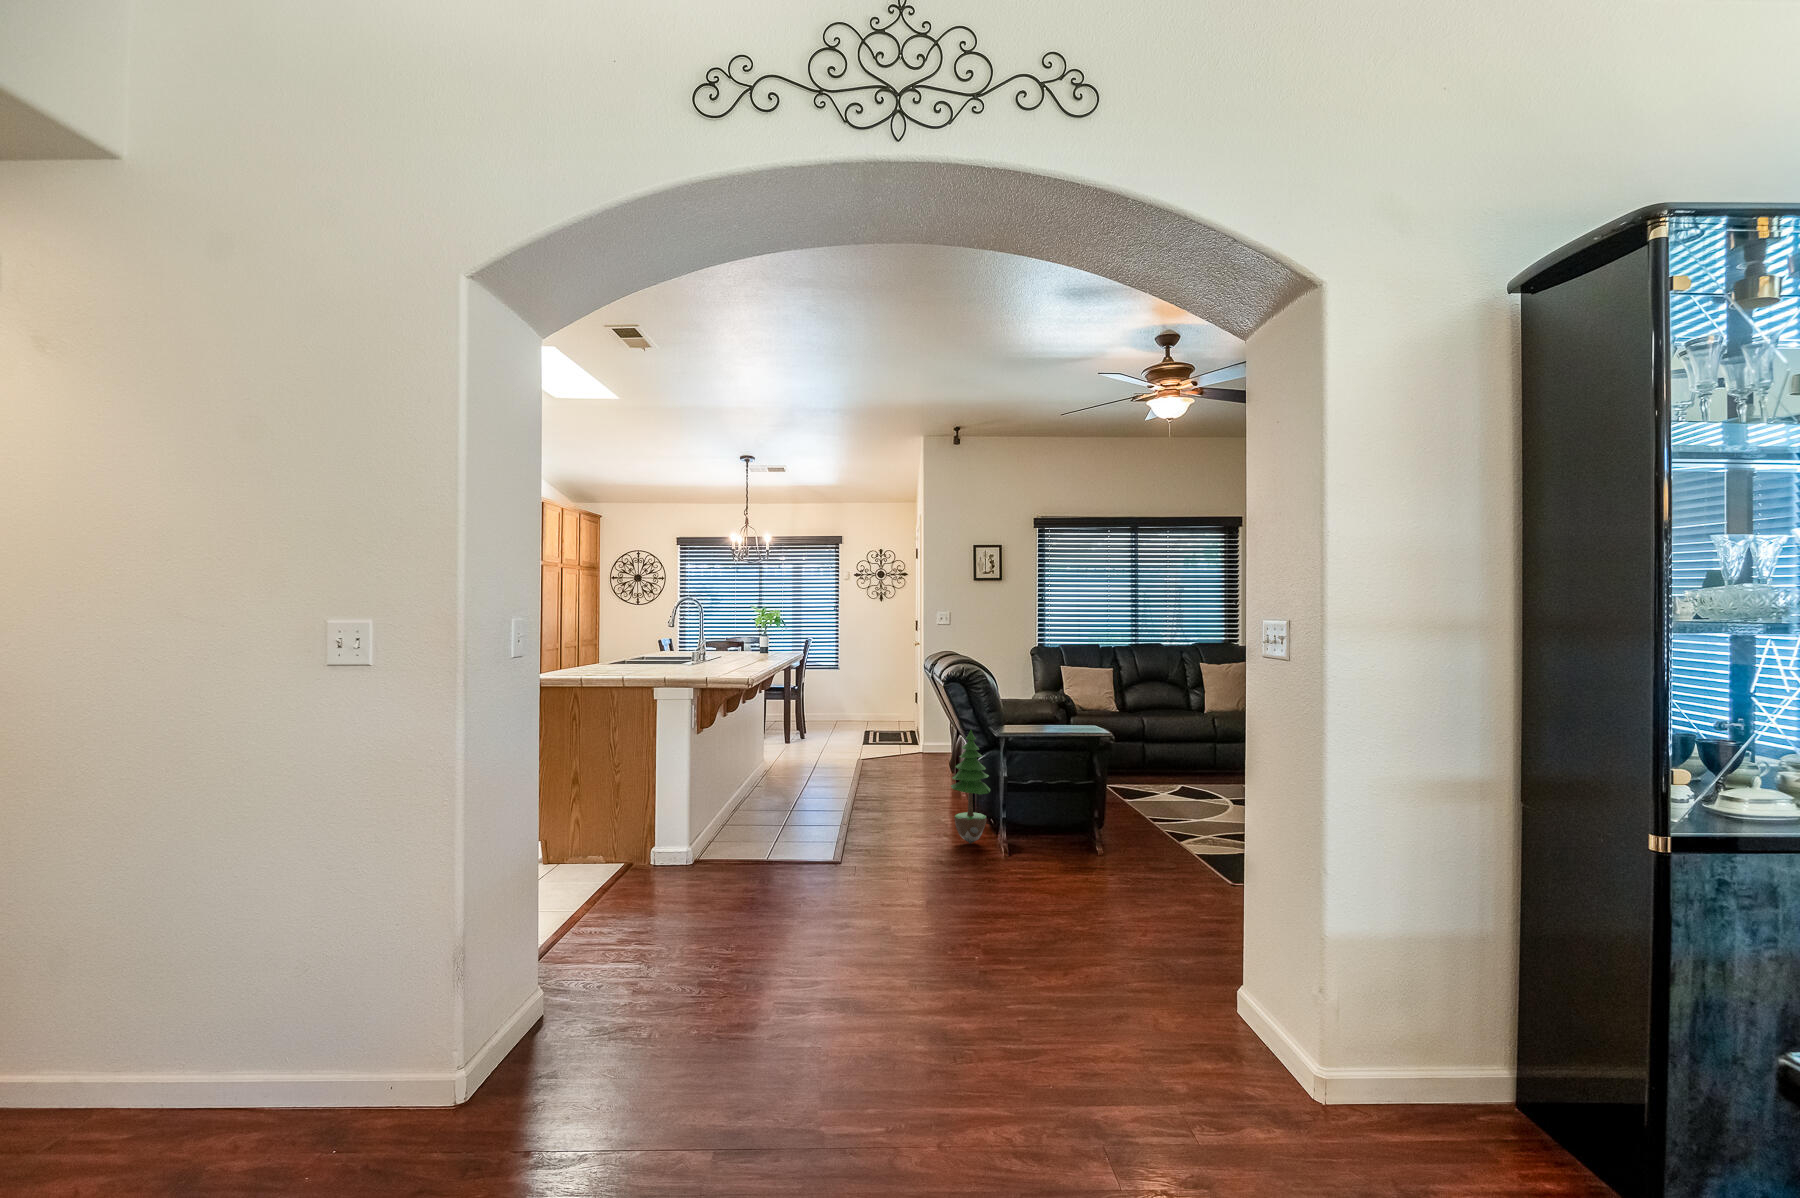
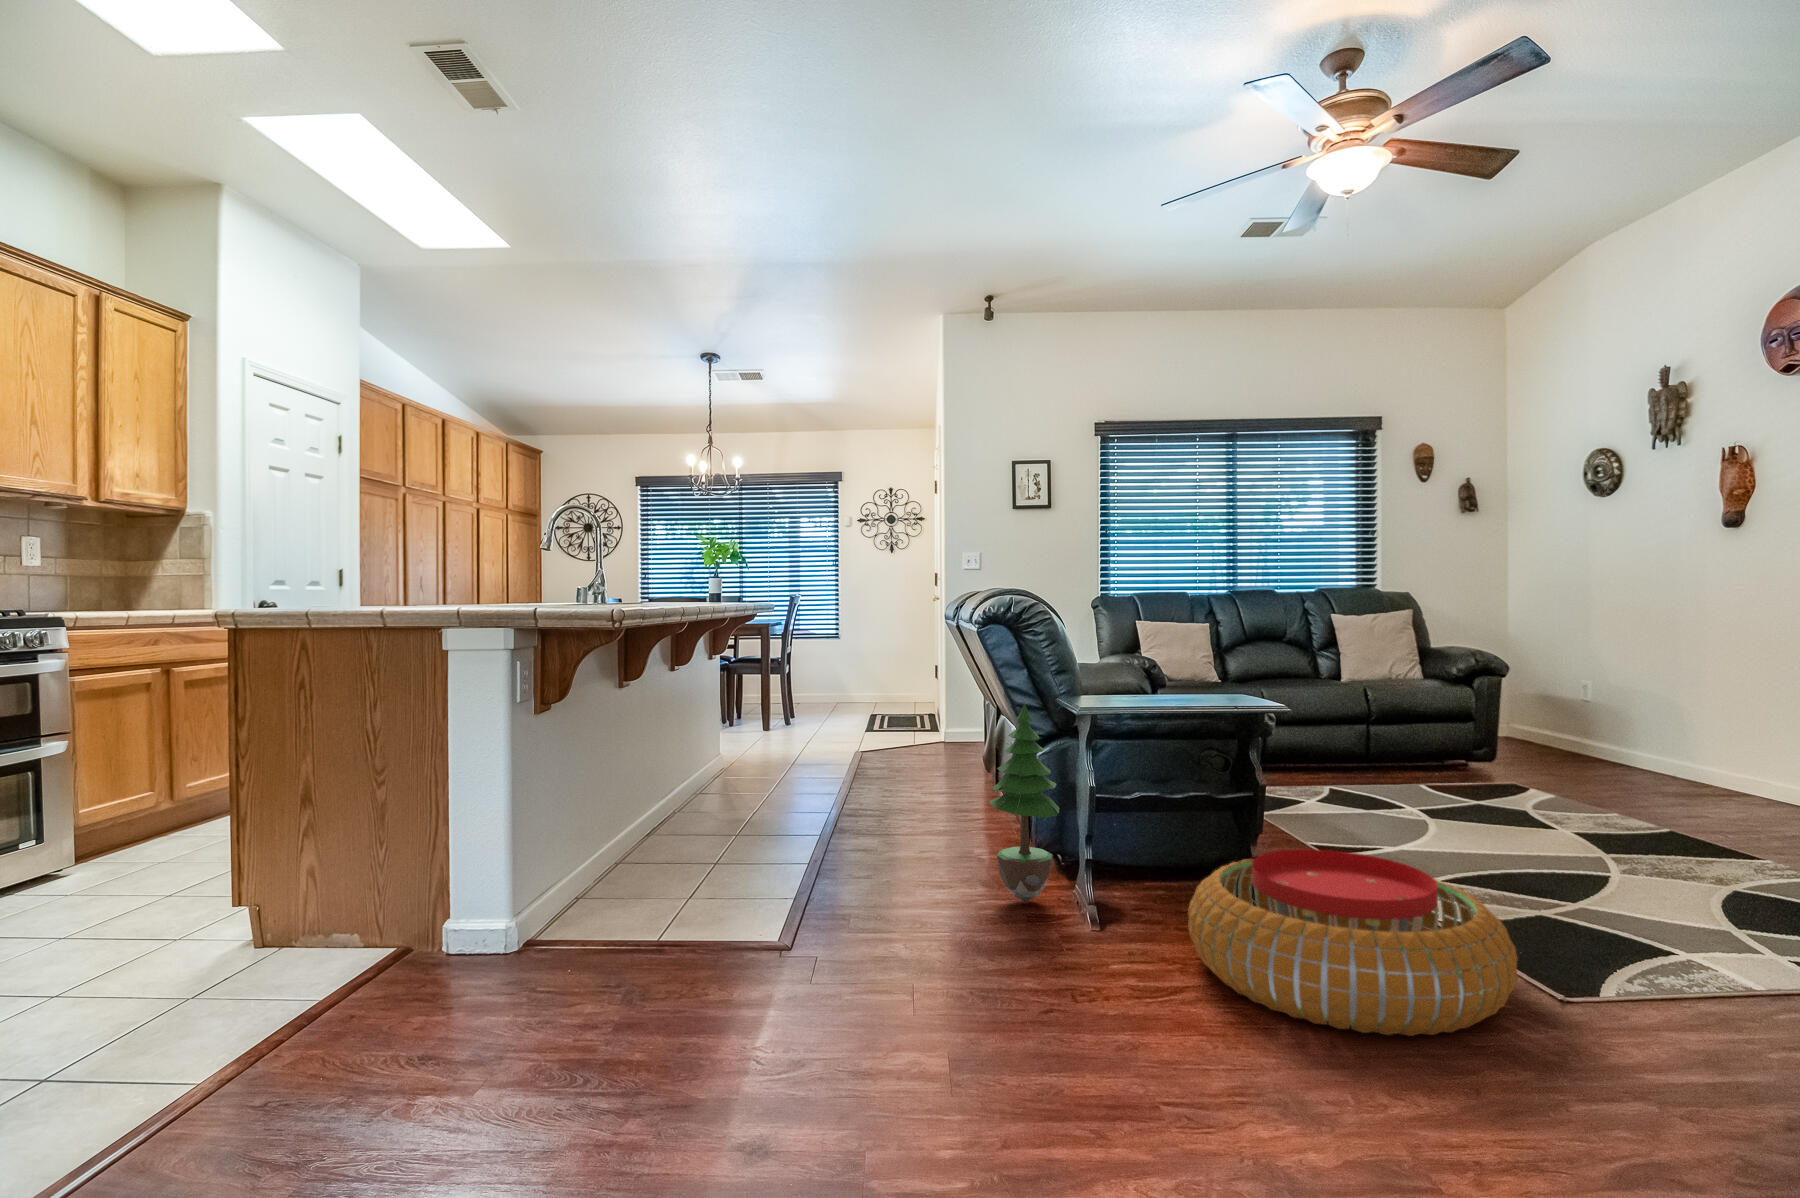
pouf: none [1053,810,1209,893] -> present [1188,849,1518,1036]

